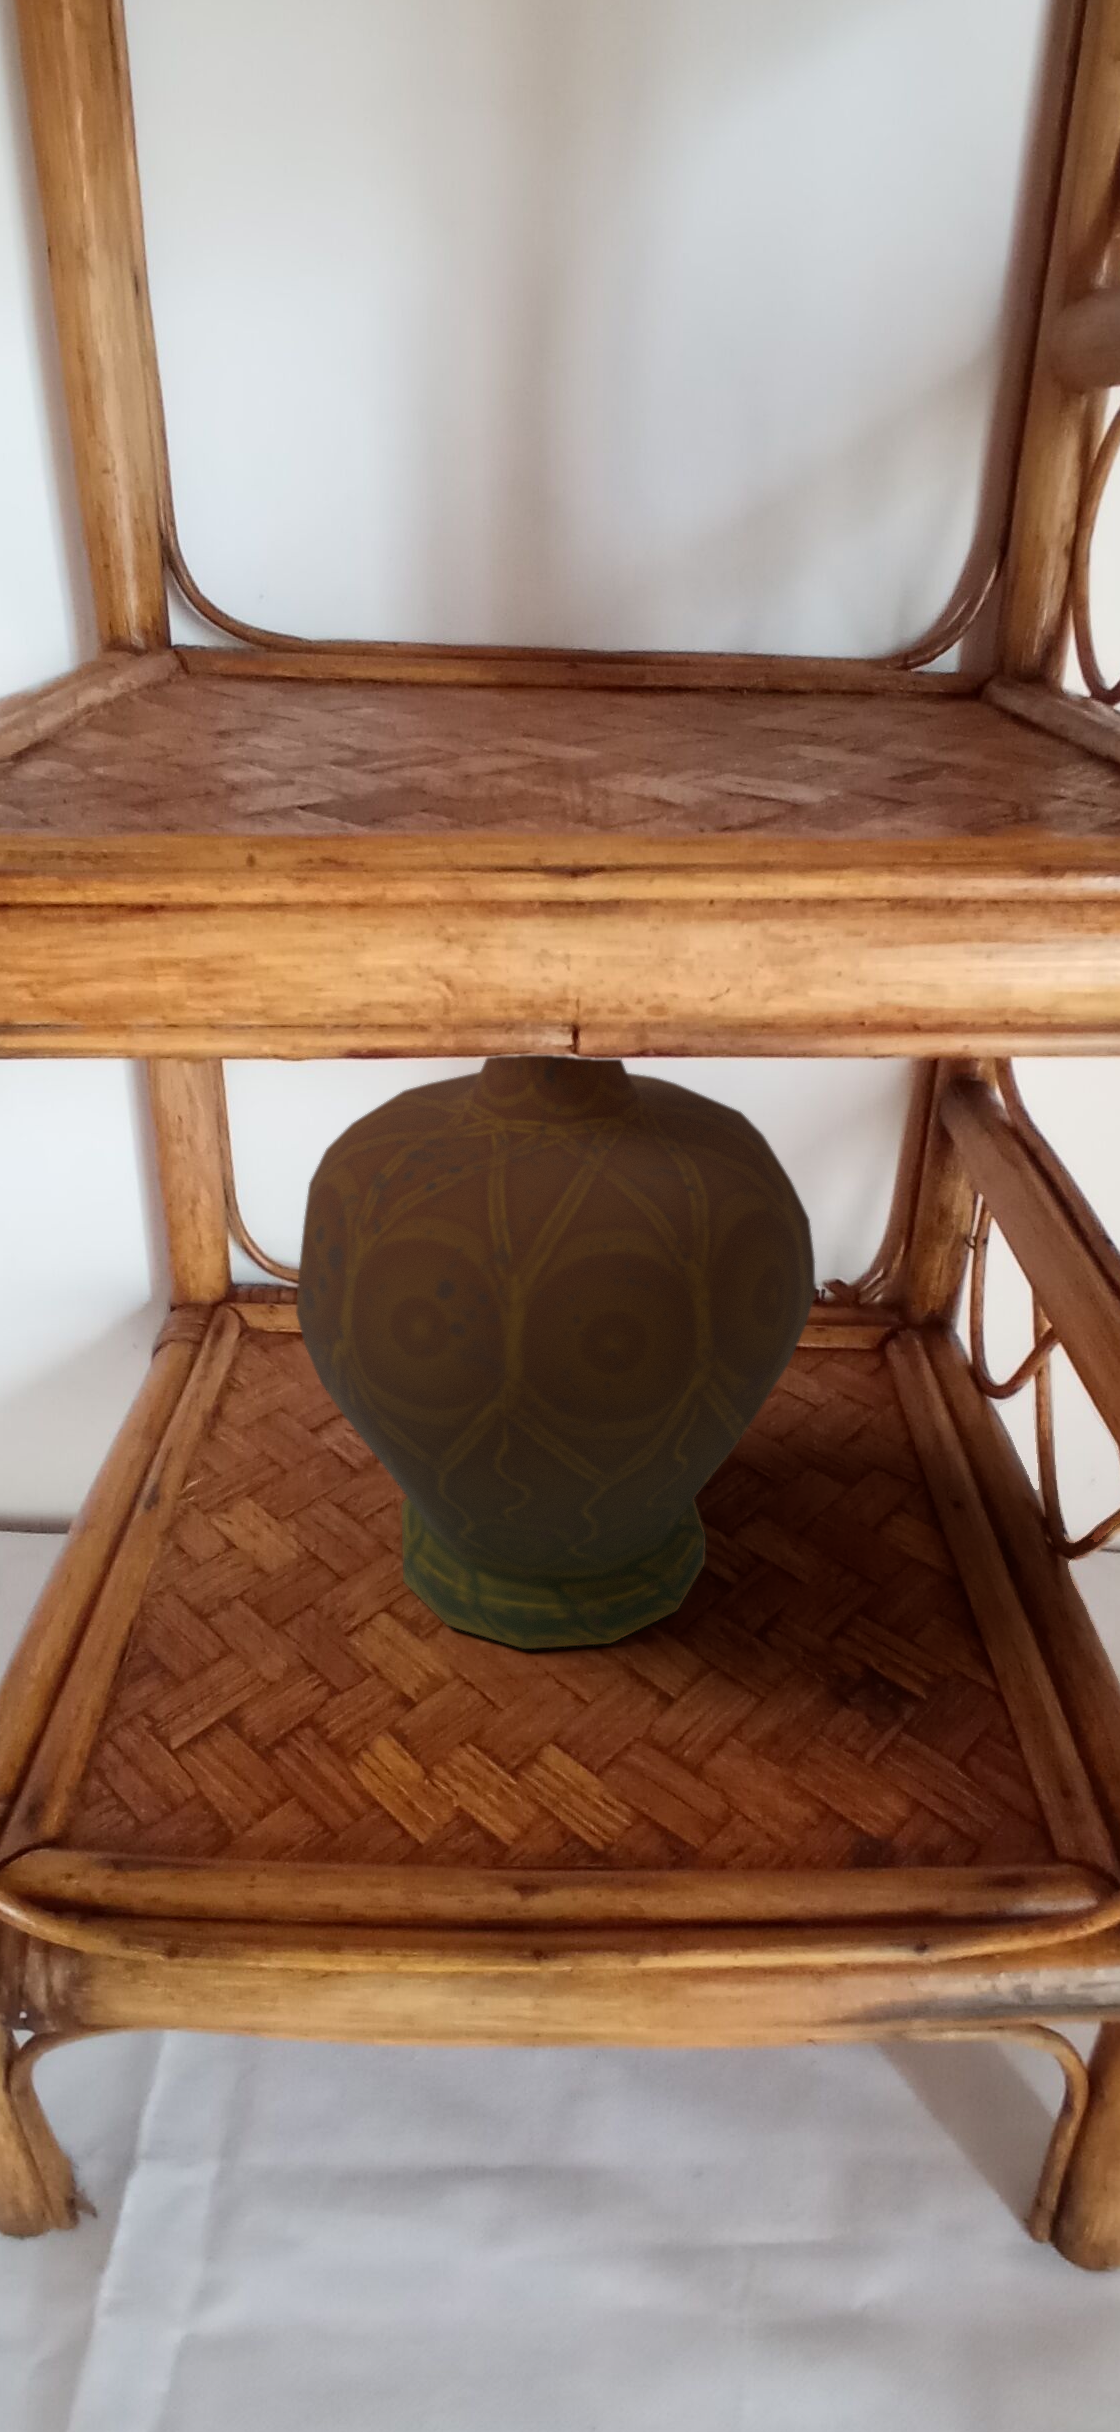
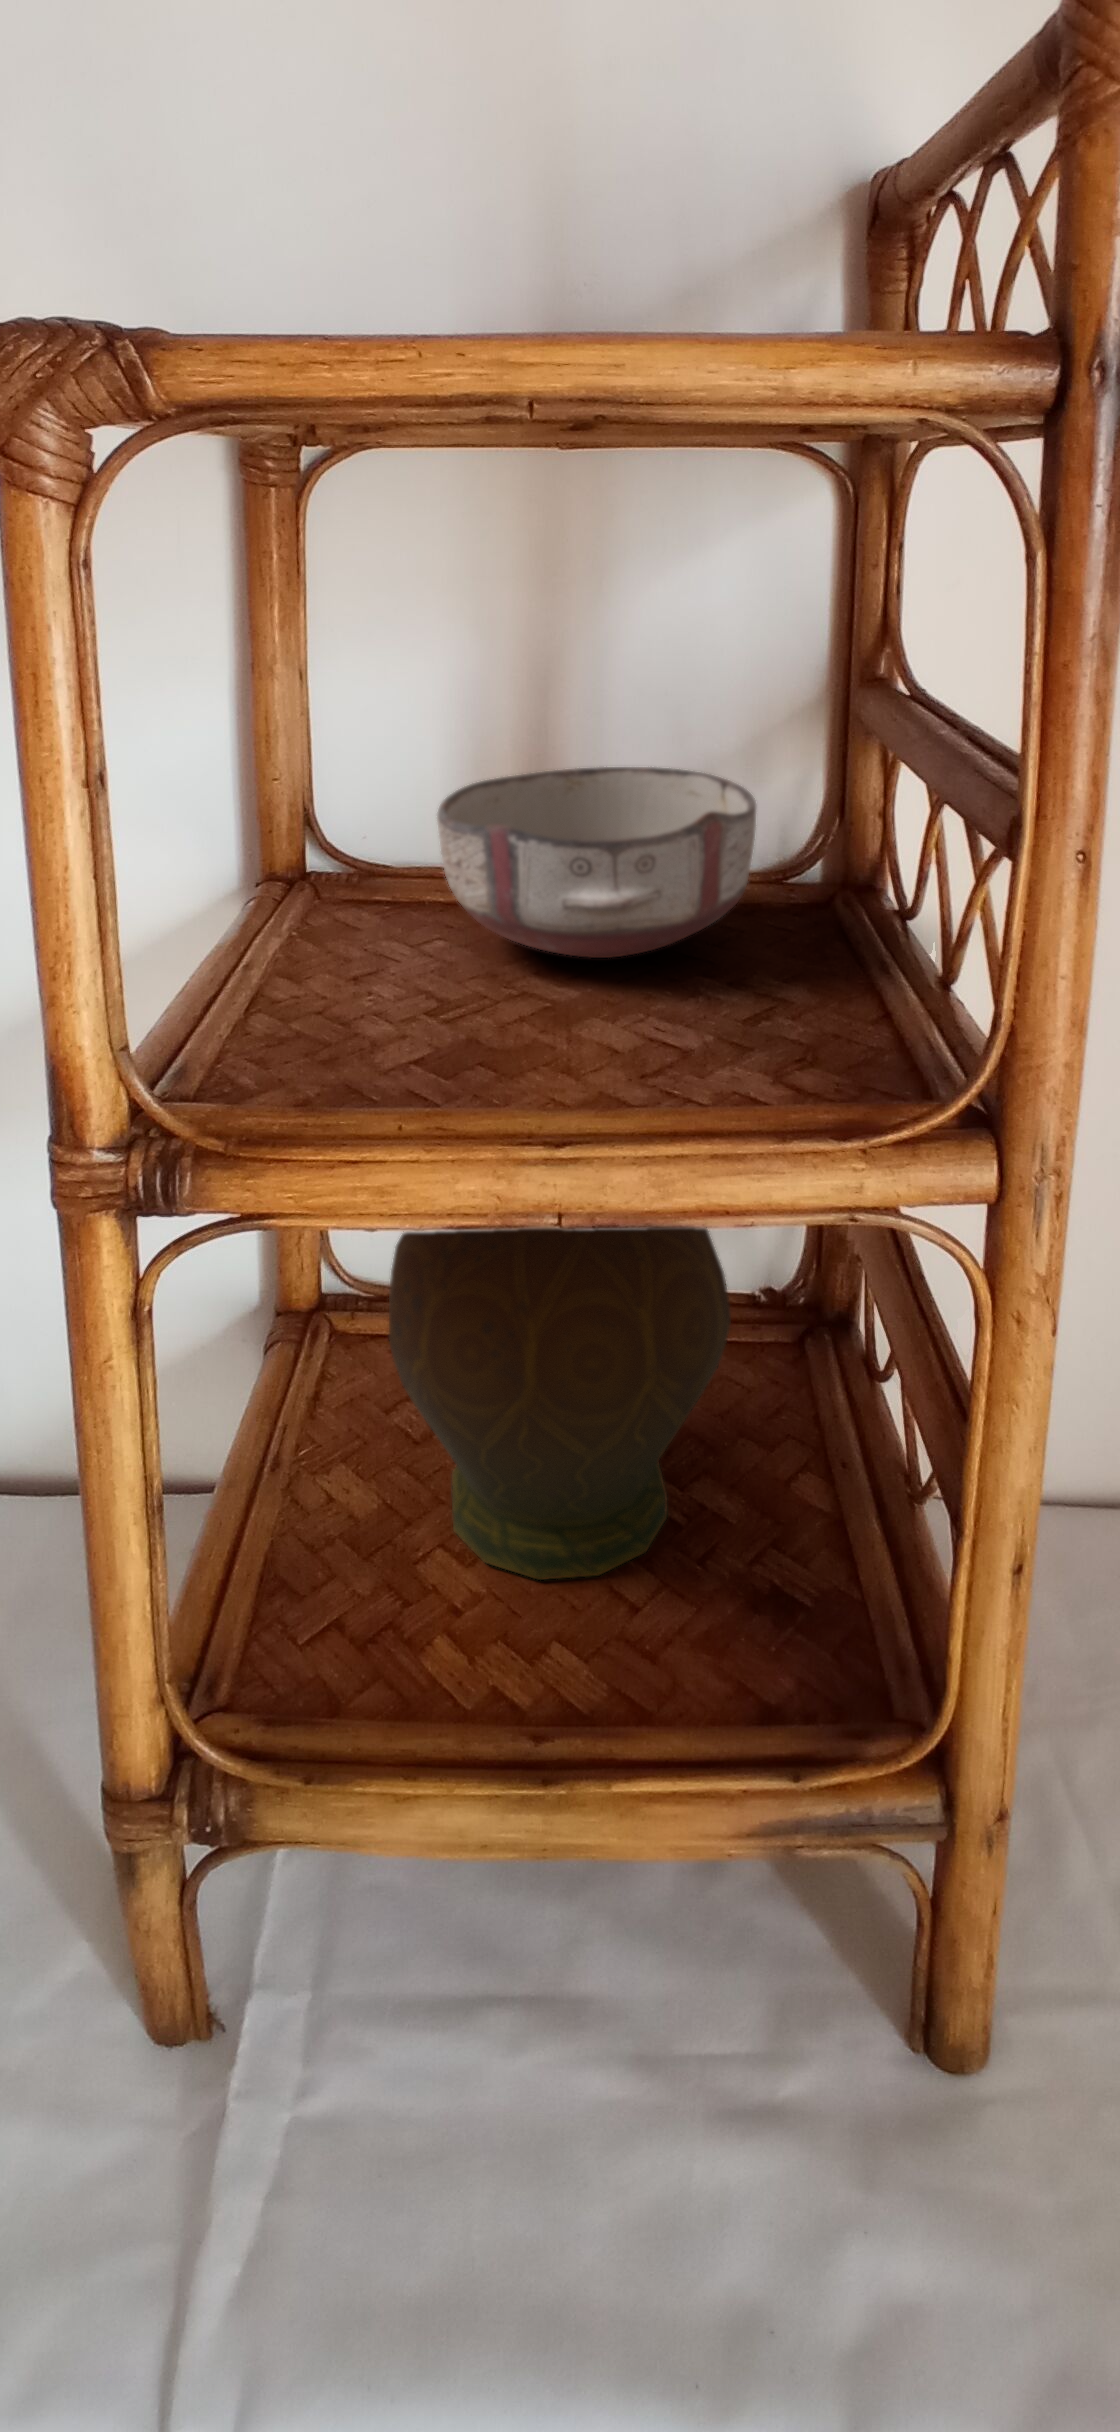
ceramic bowl: none [359,425,893,727] -> present [437,767,756,958]

